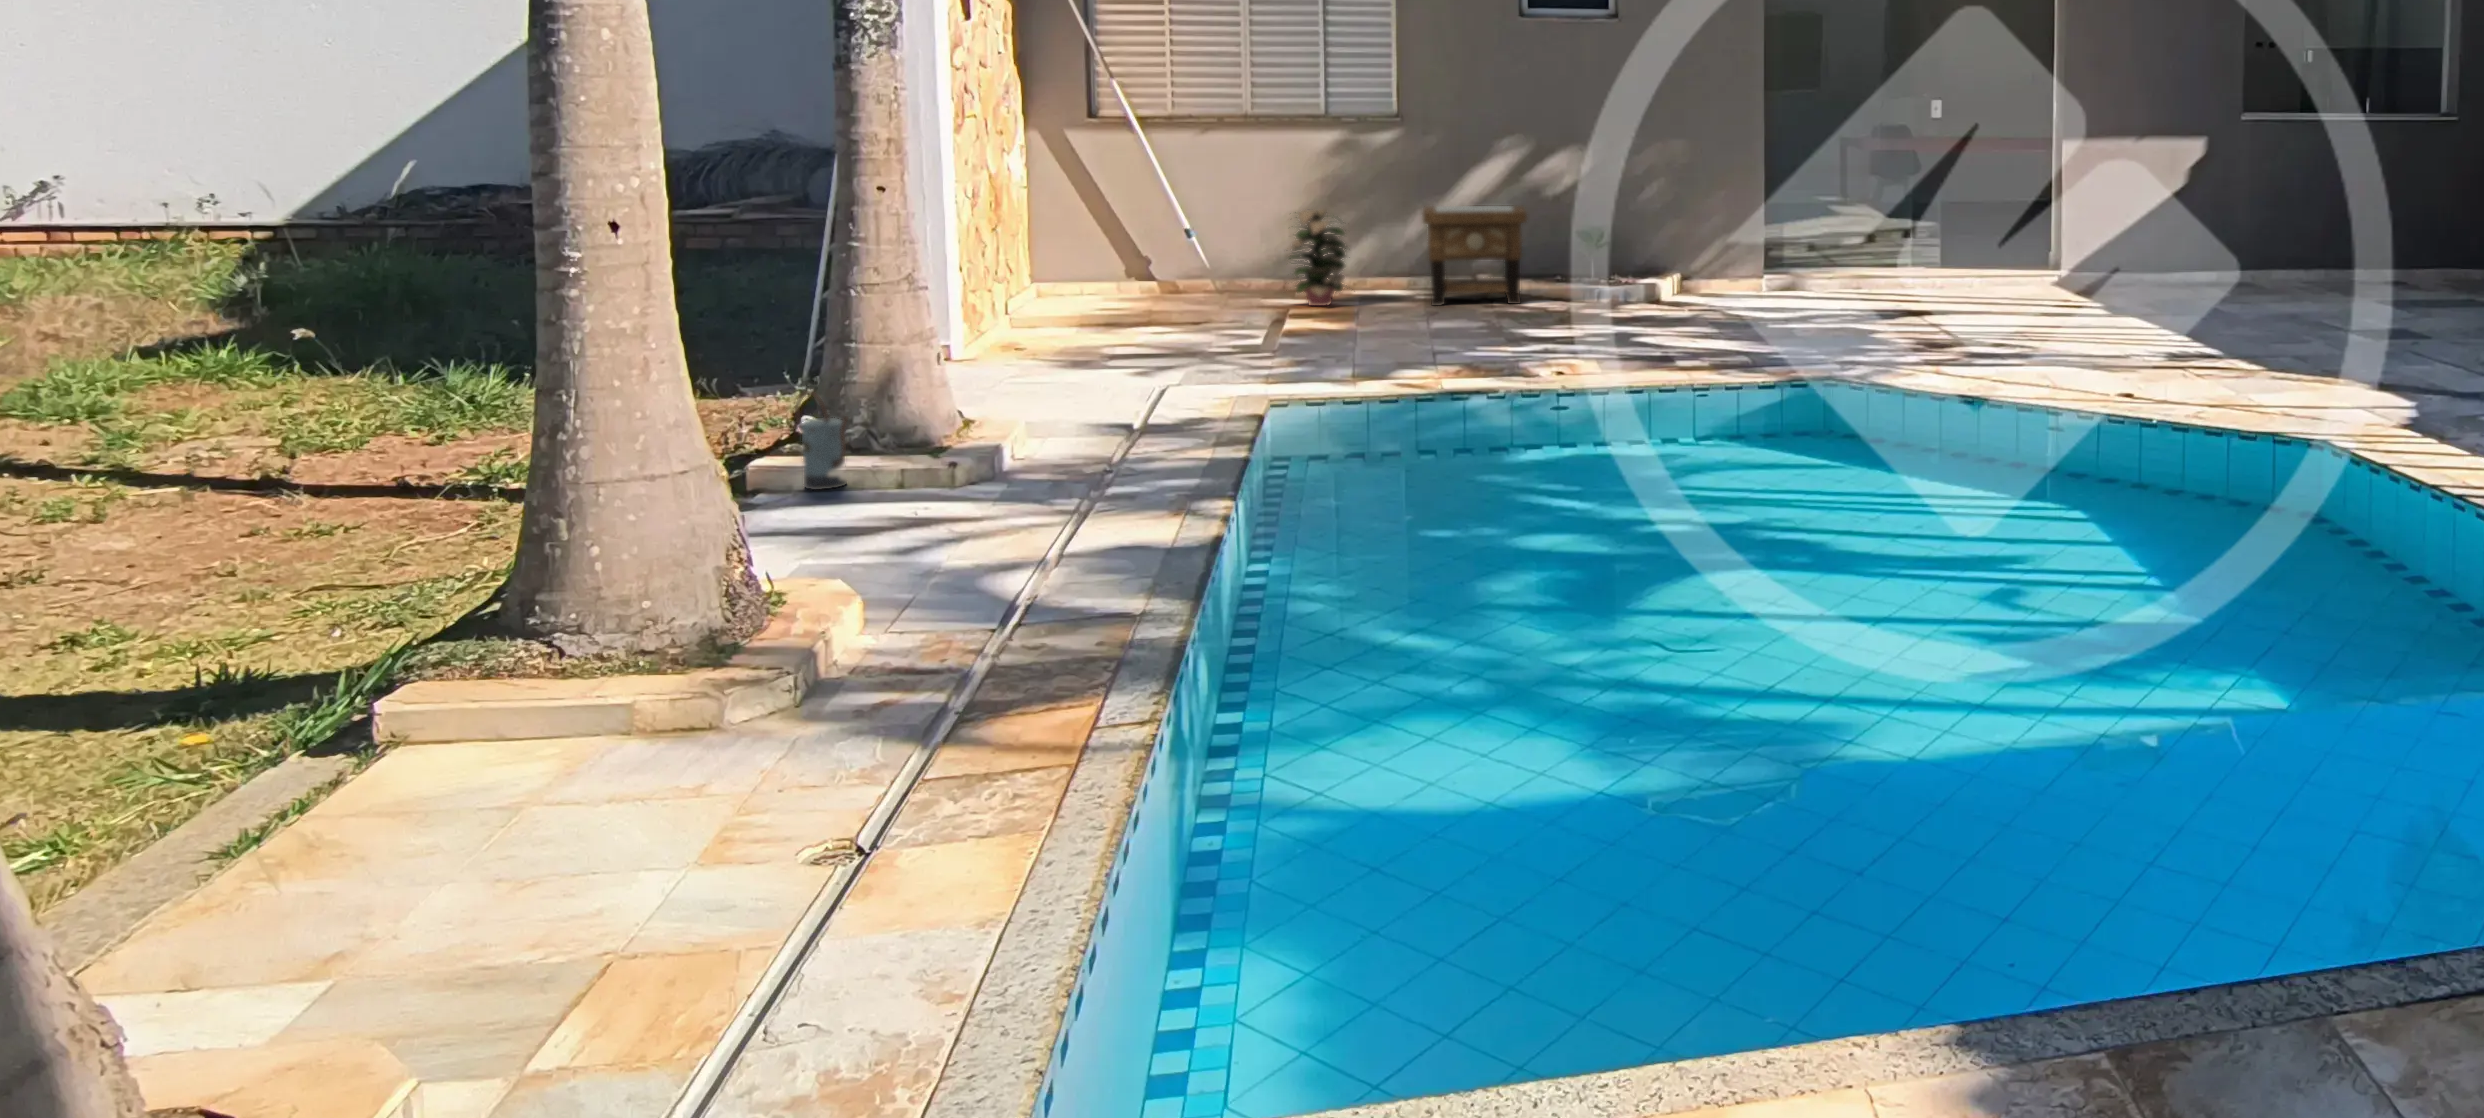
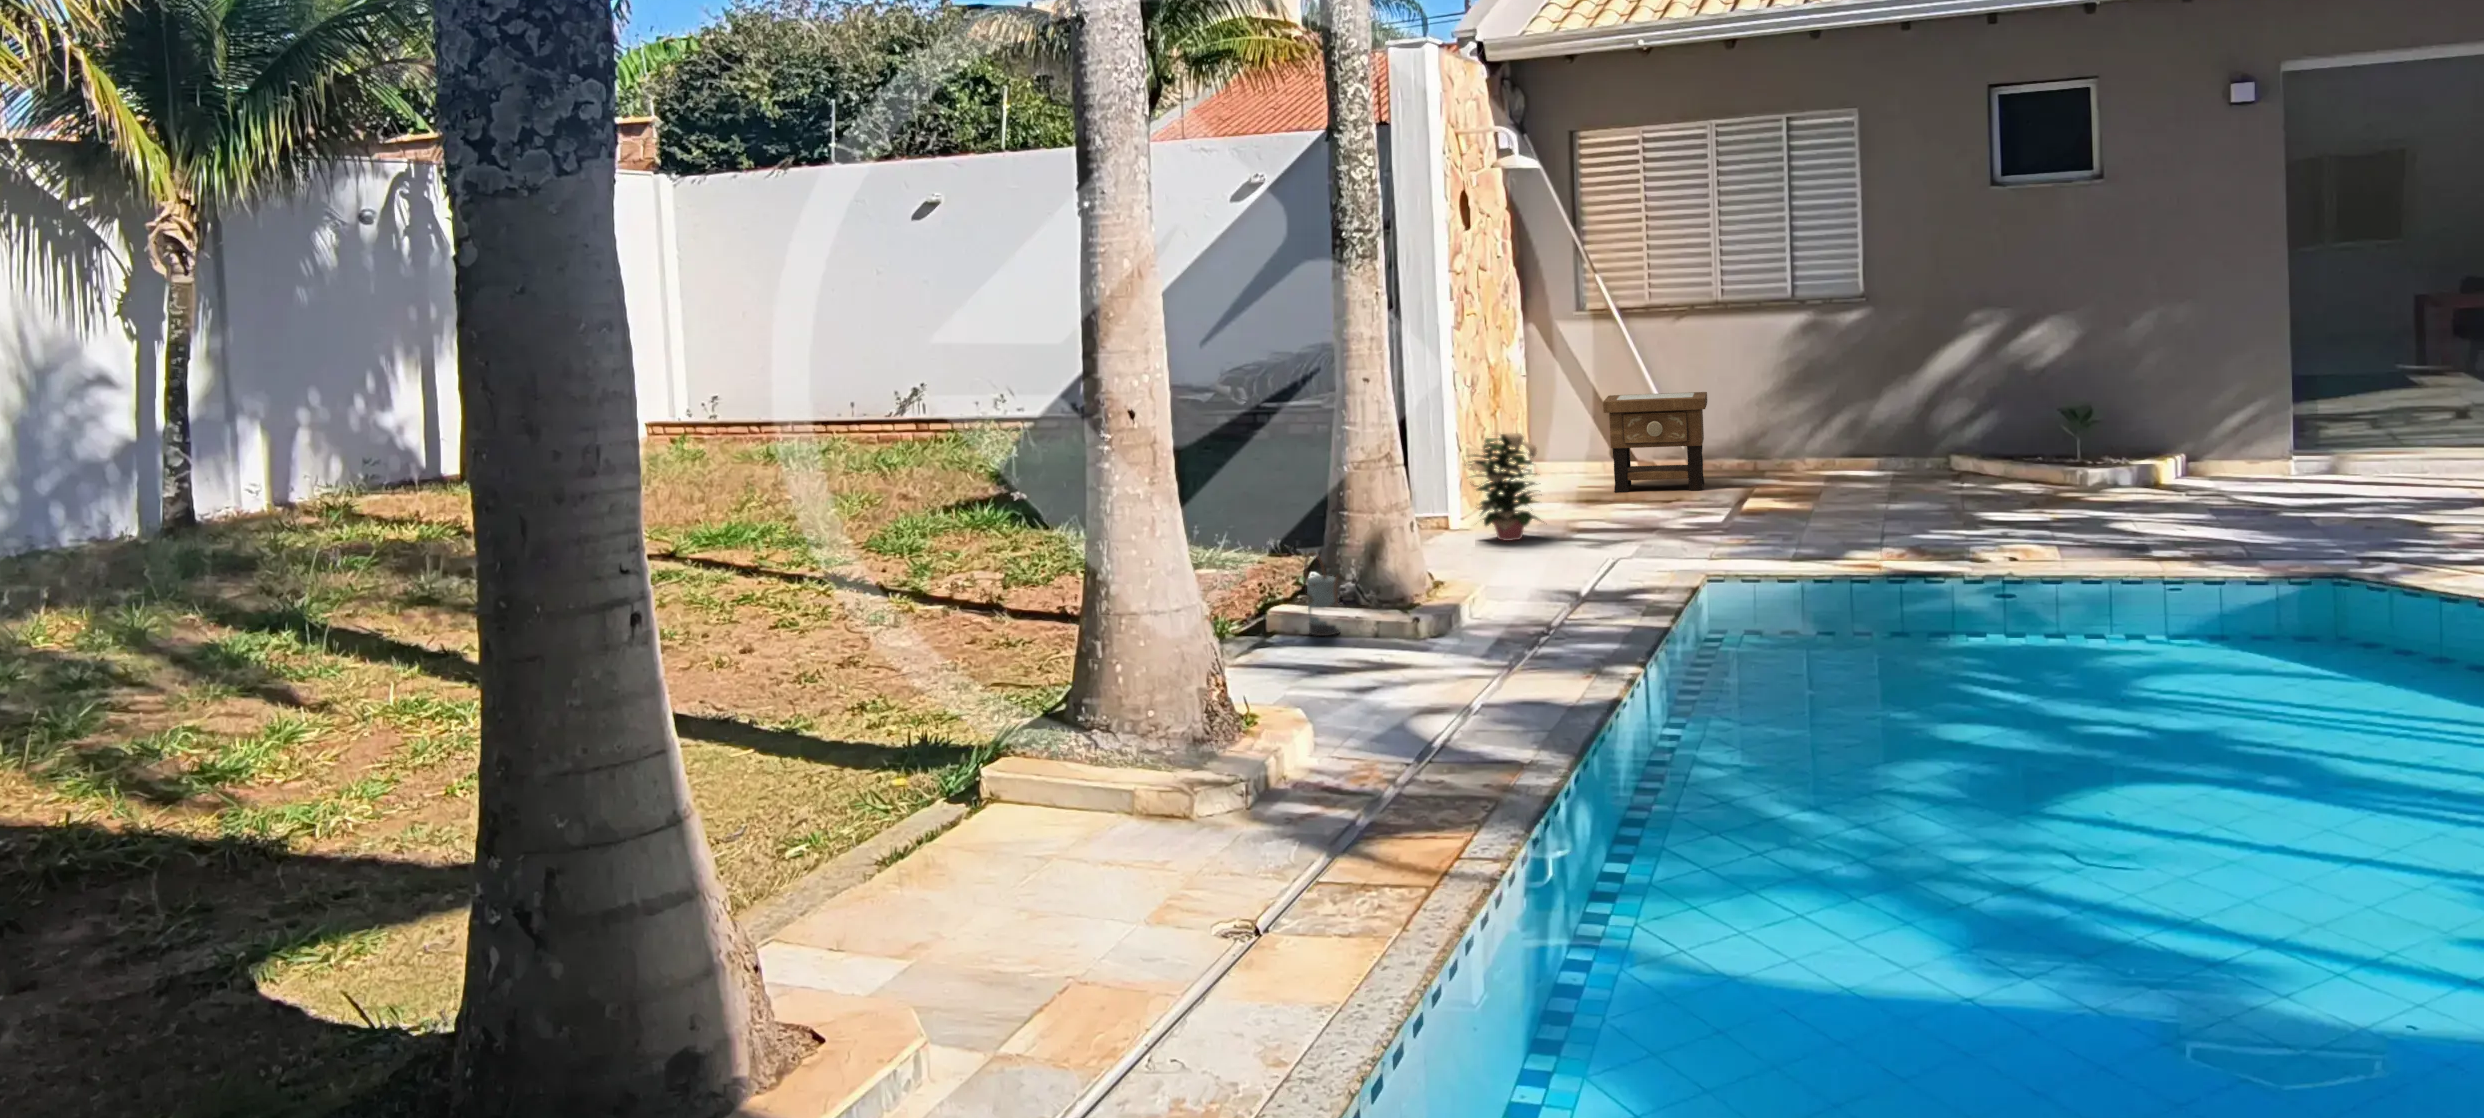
side table: present [1423,206,1527,306] -> present [1603,392,1707,492]
decorative plant: present [1289,209,1347,306] -> present [1469,433,1544,541]

